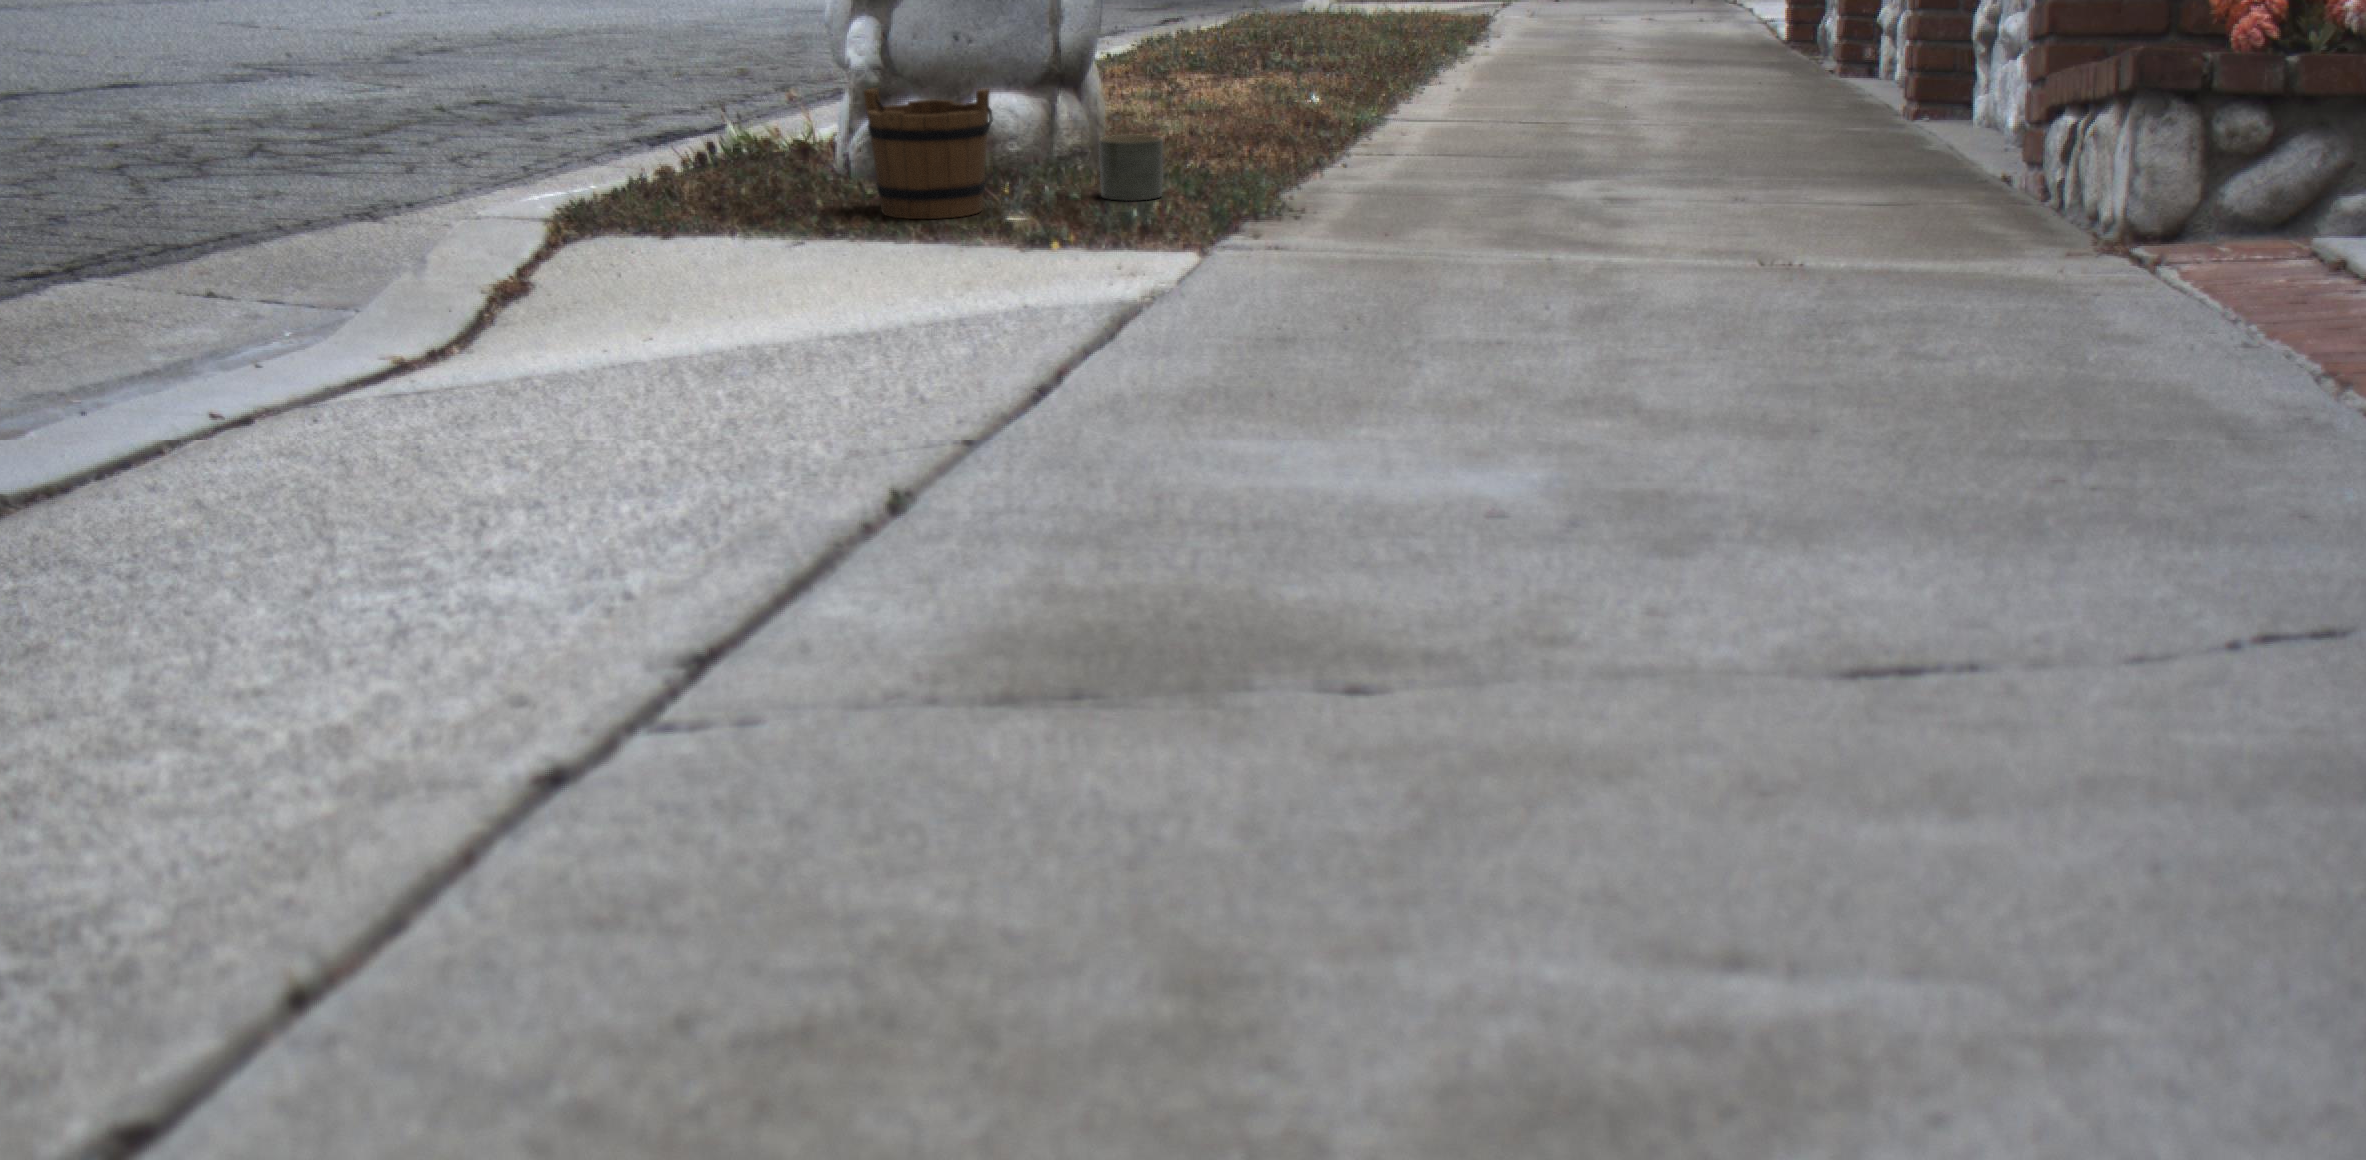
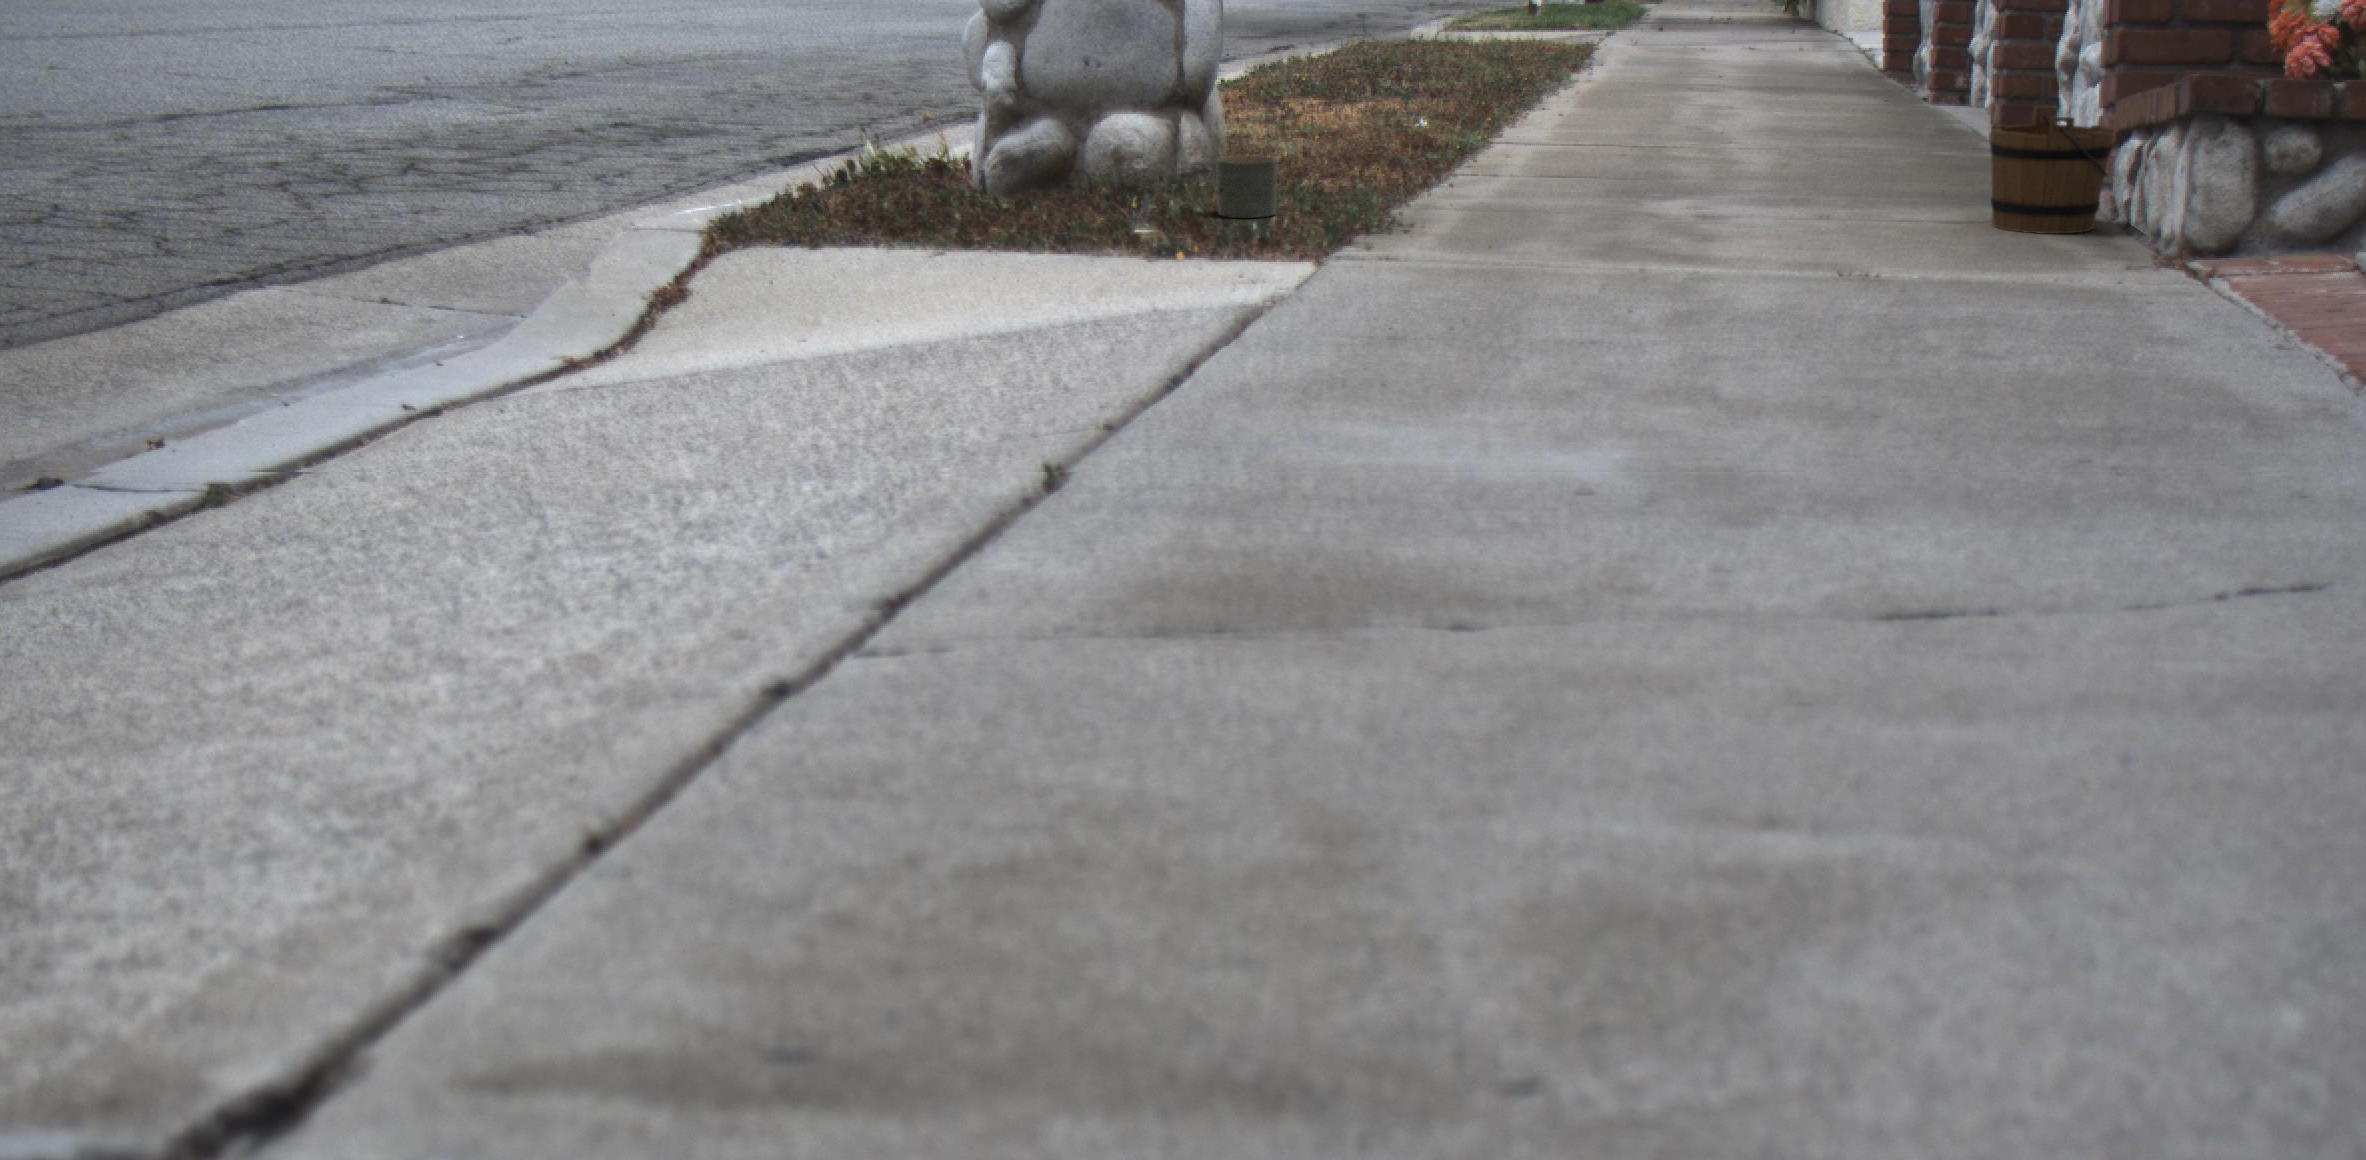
bucket: present [864,89,992,219] -> present [1990,106,2114,234]

